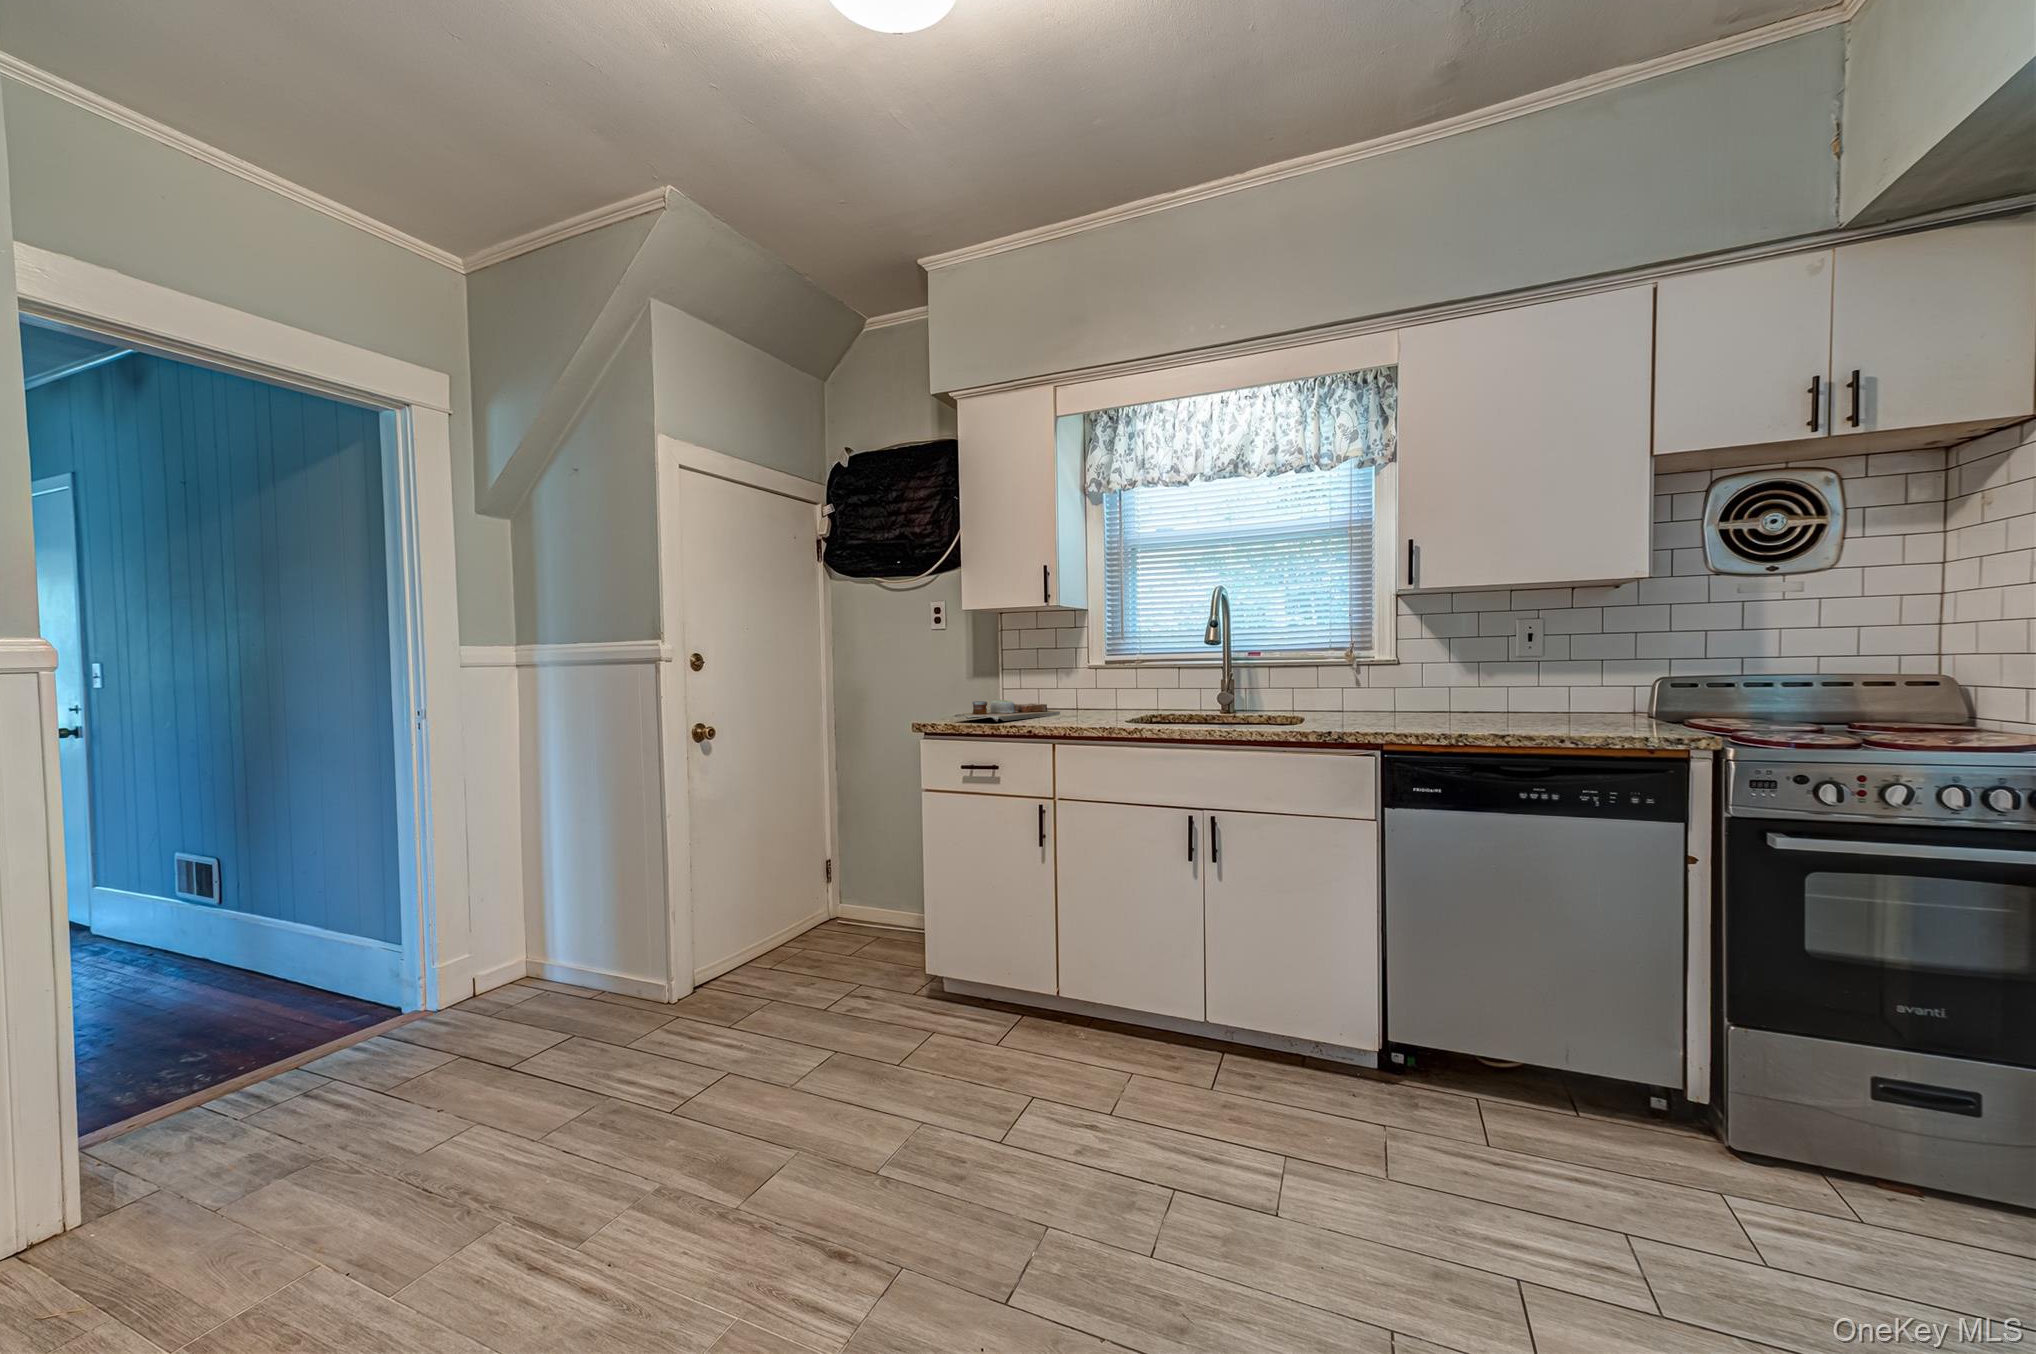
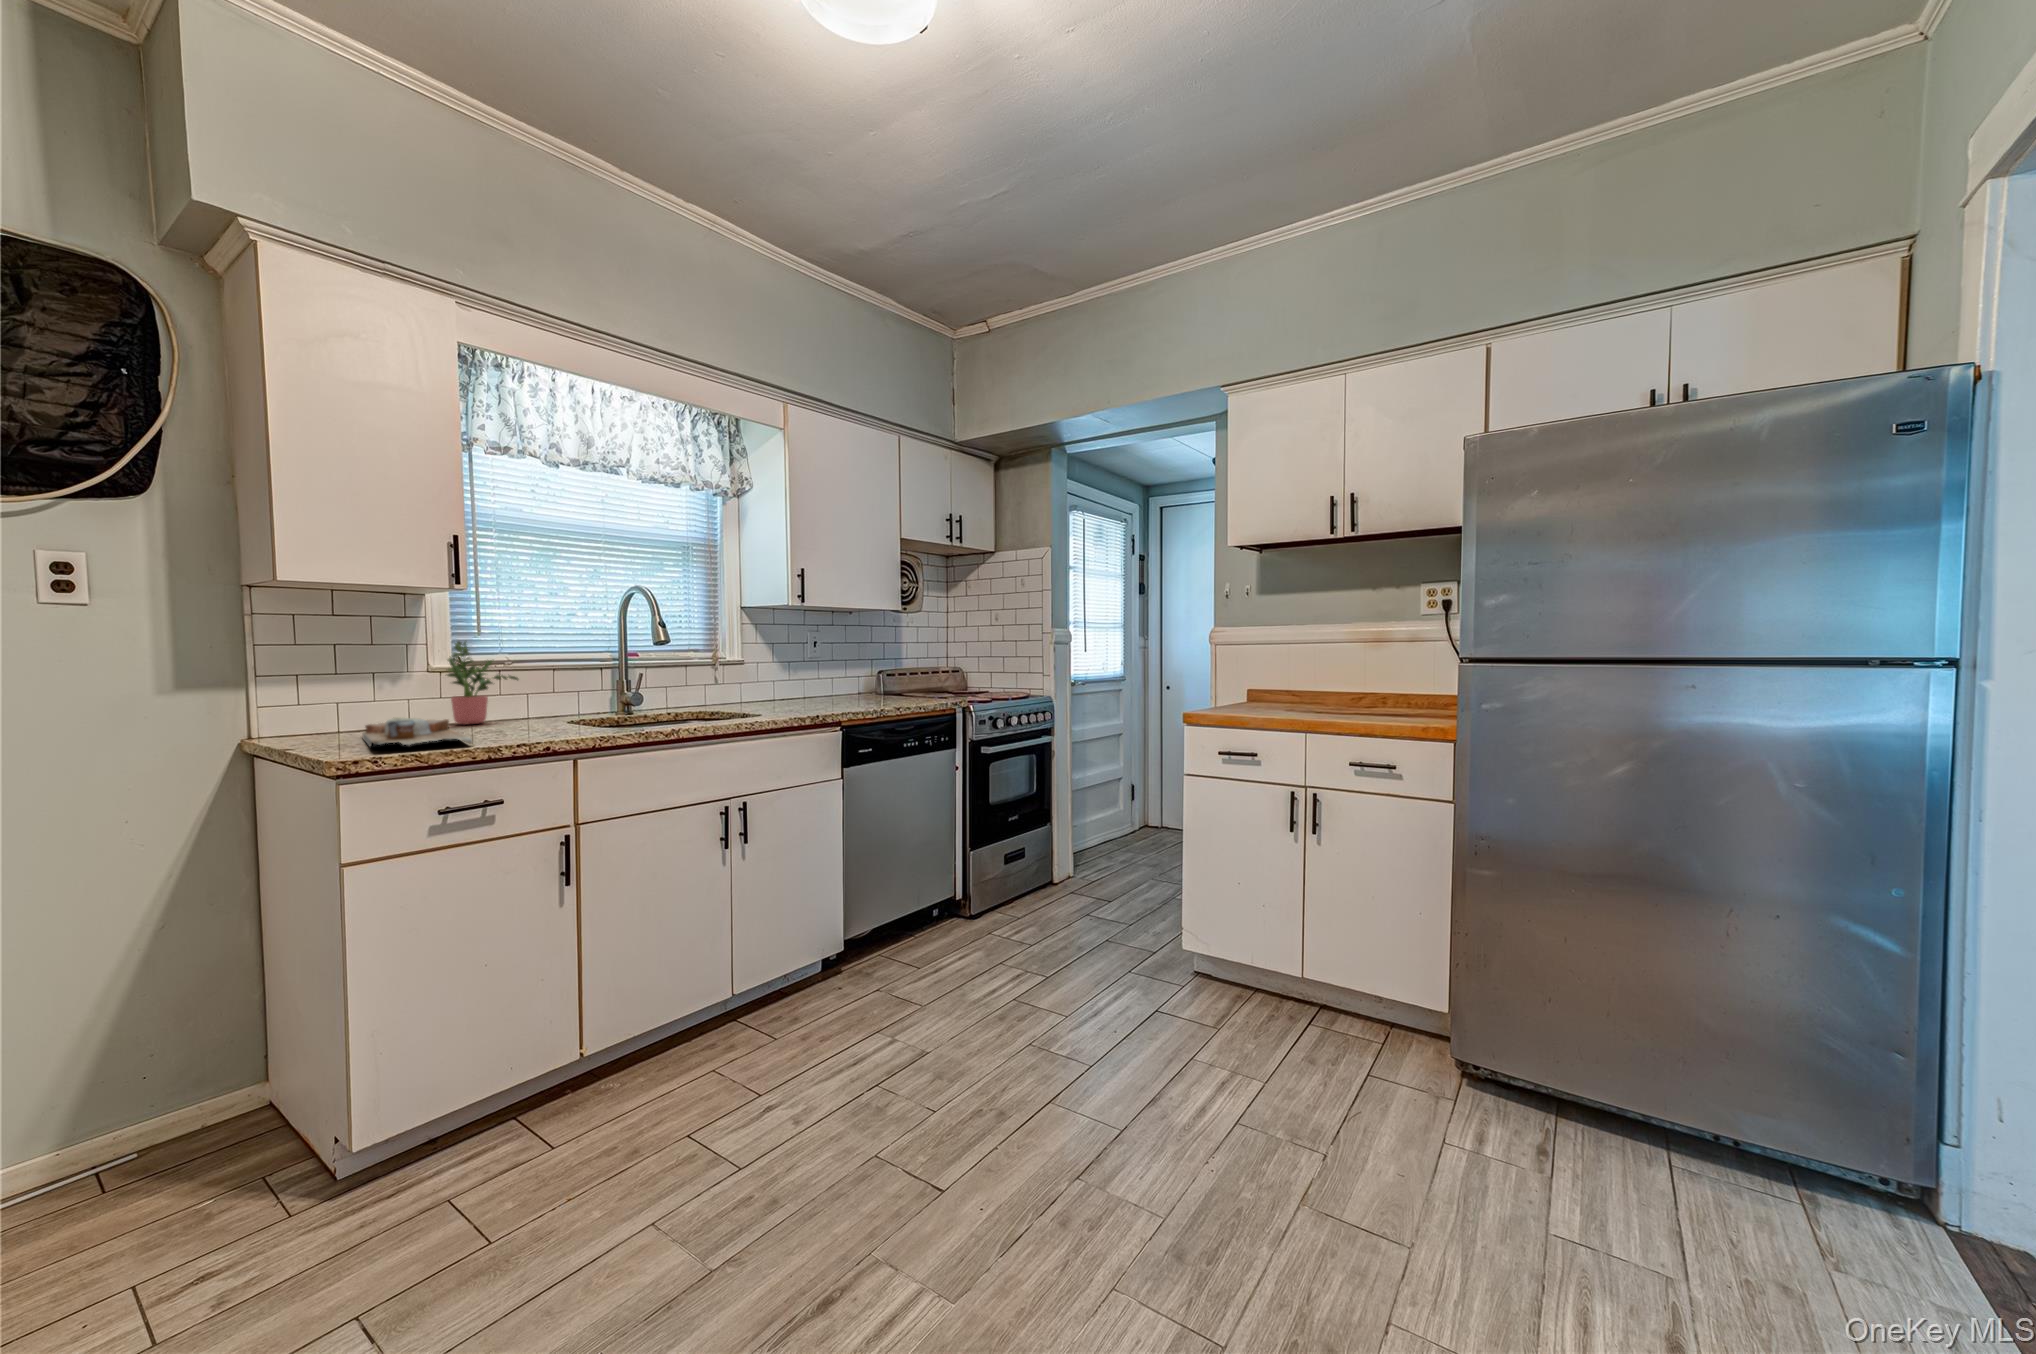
potted plant: none [1074,644,1135,711] -> present [447,642,518,724]

